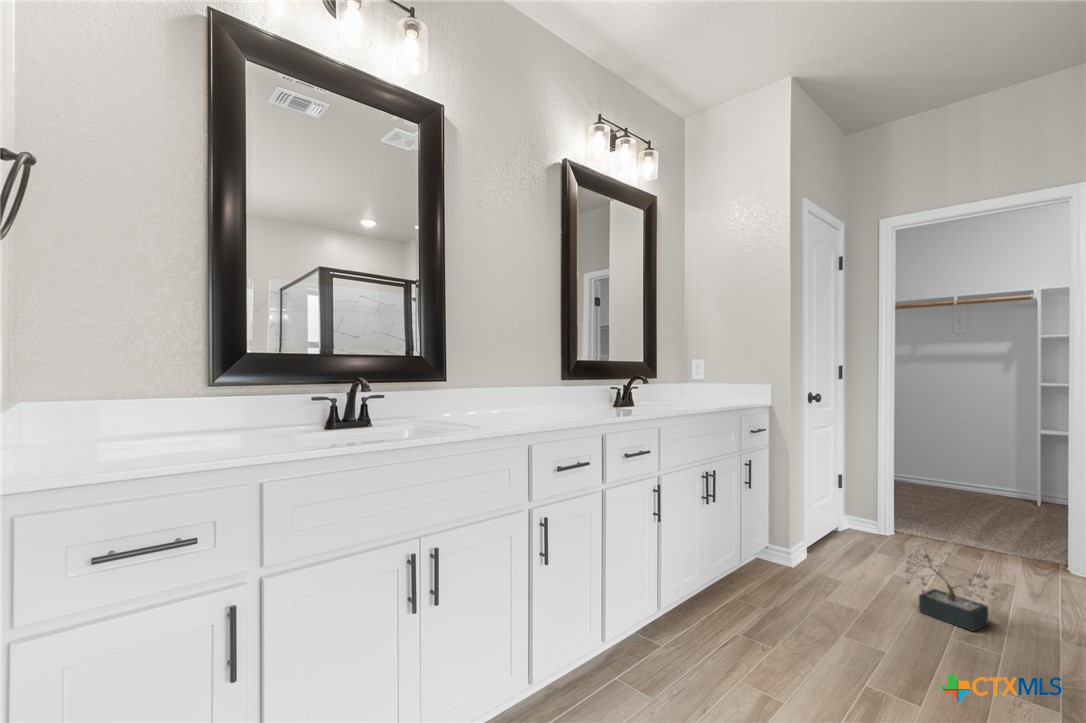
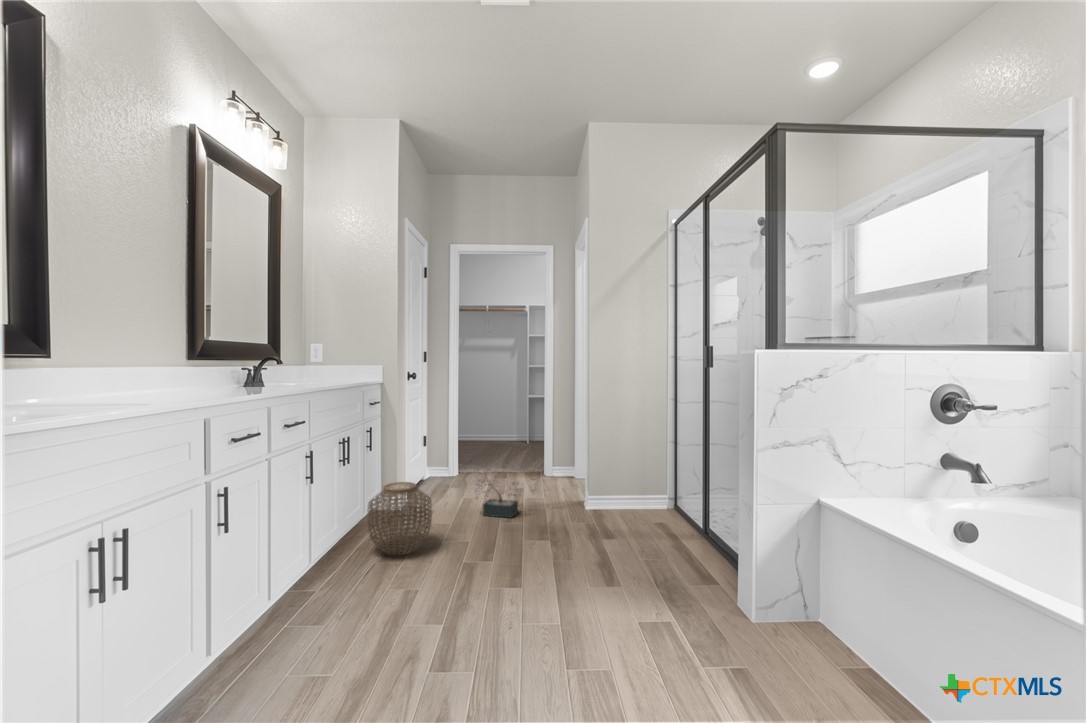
woven basket: none [733,537,820,638] -> present [368,482,432,555]

